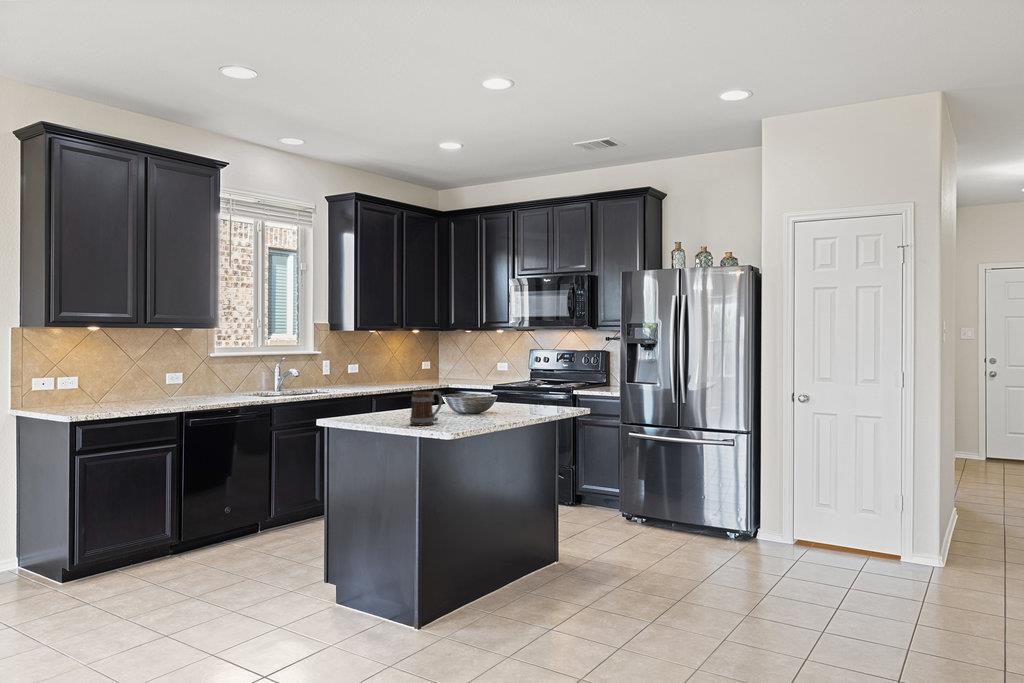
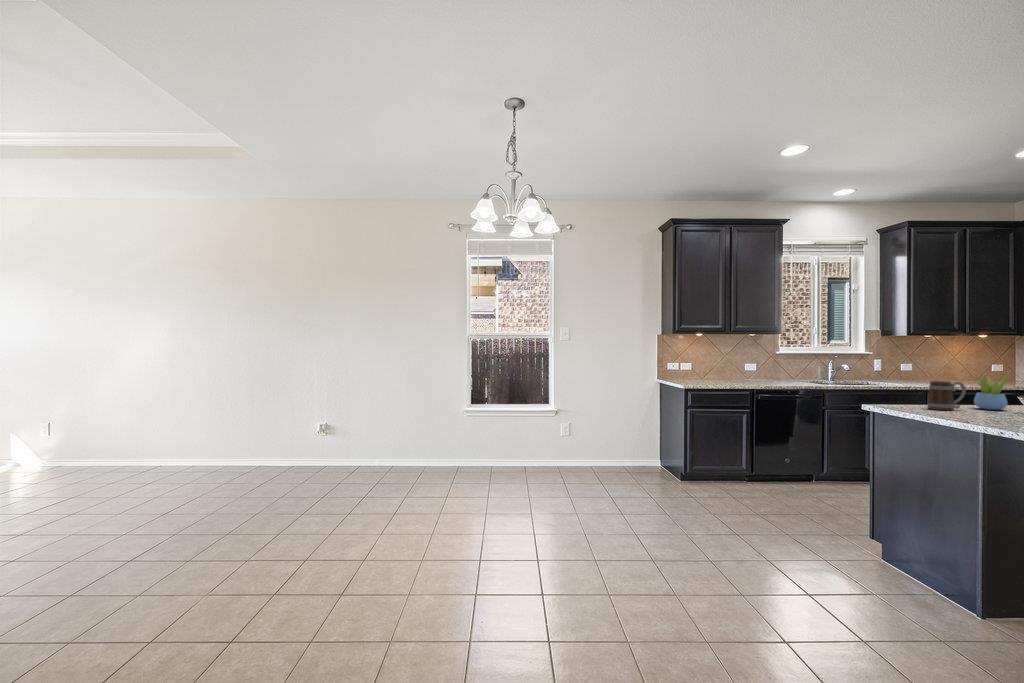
succulent plant: none [445,378,472,419] -> present [974,373,1007,410]

